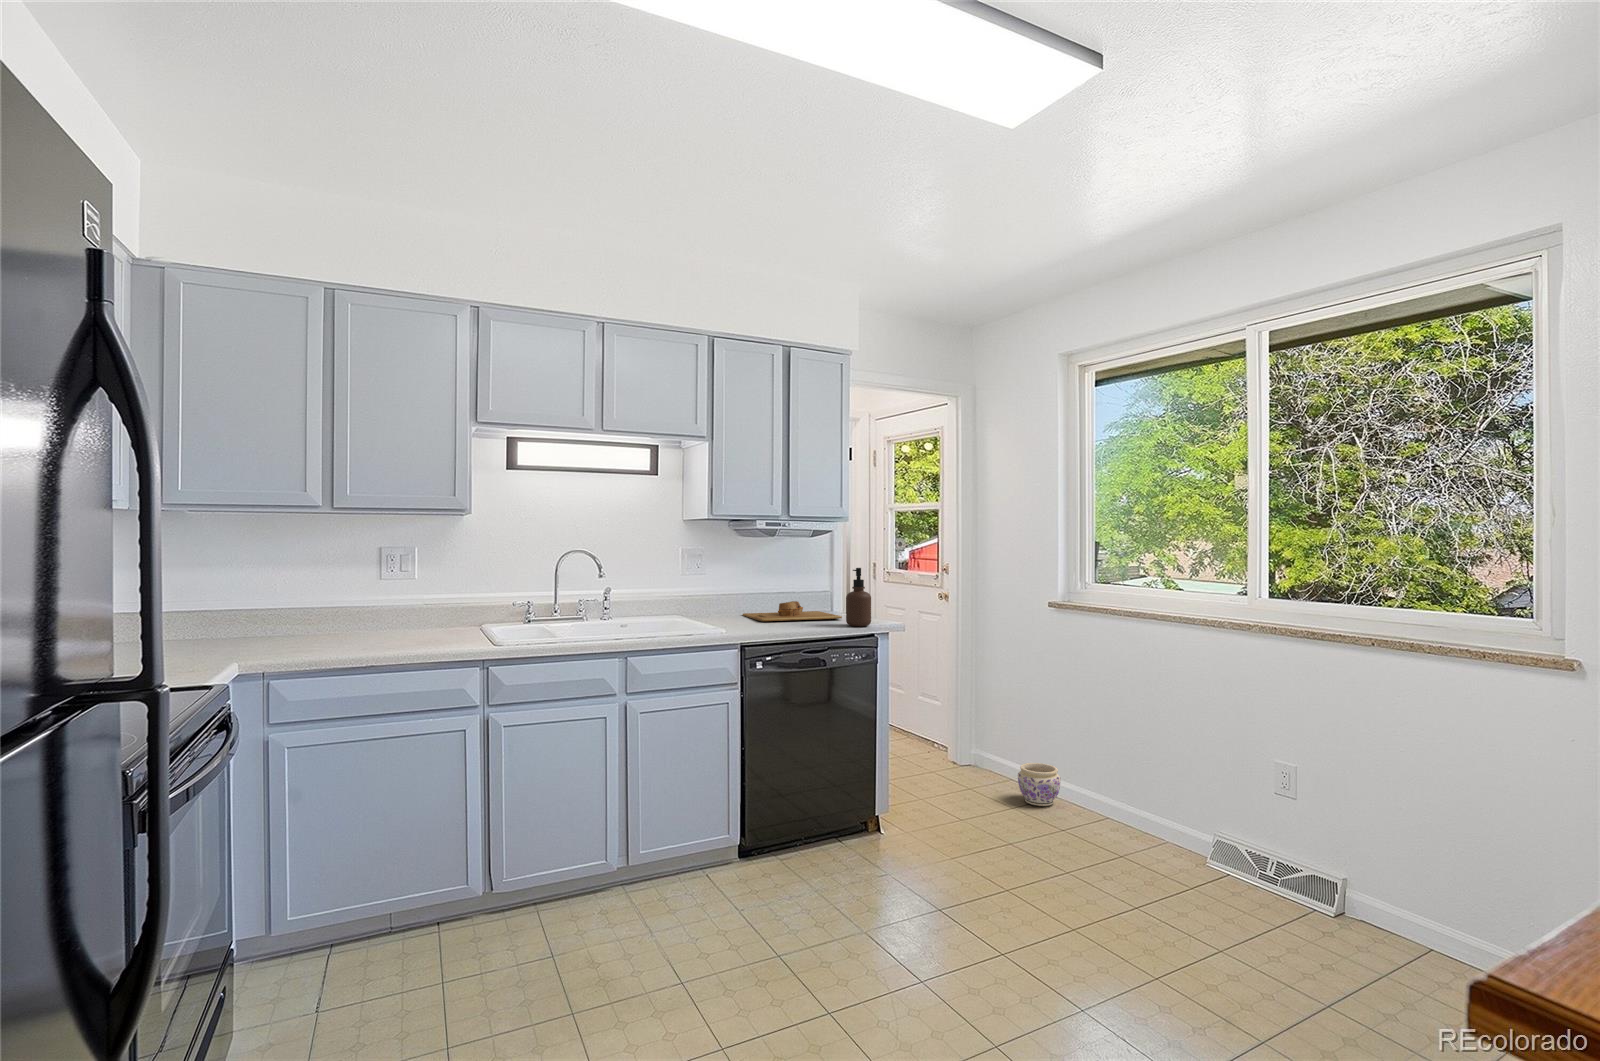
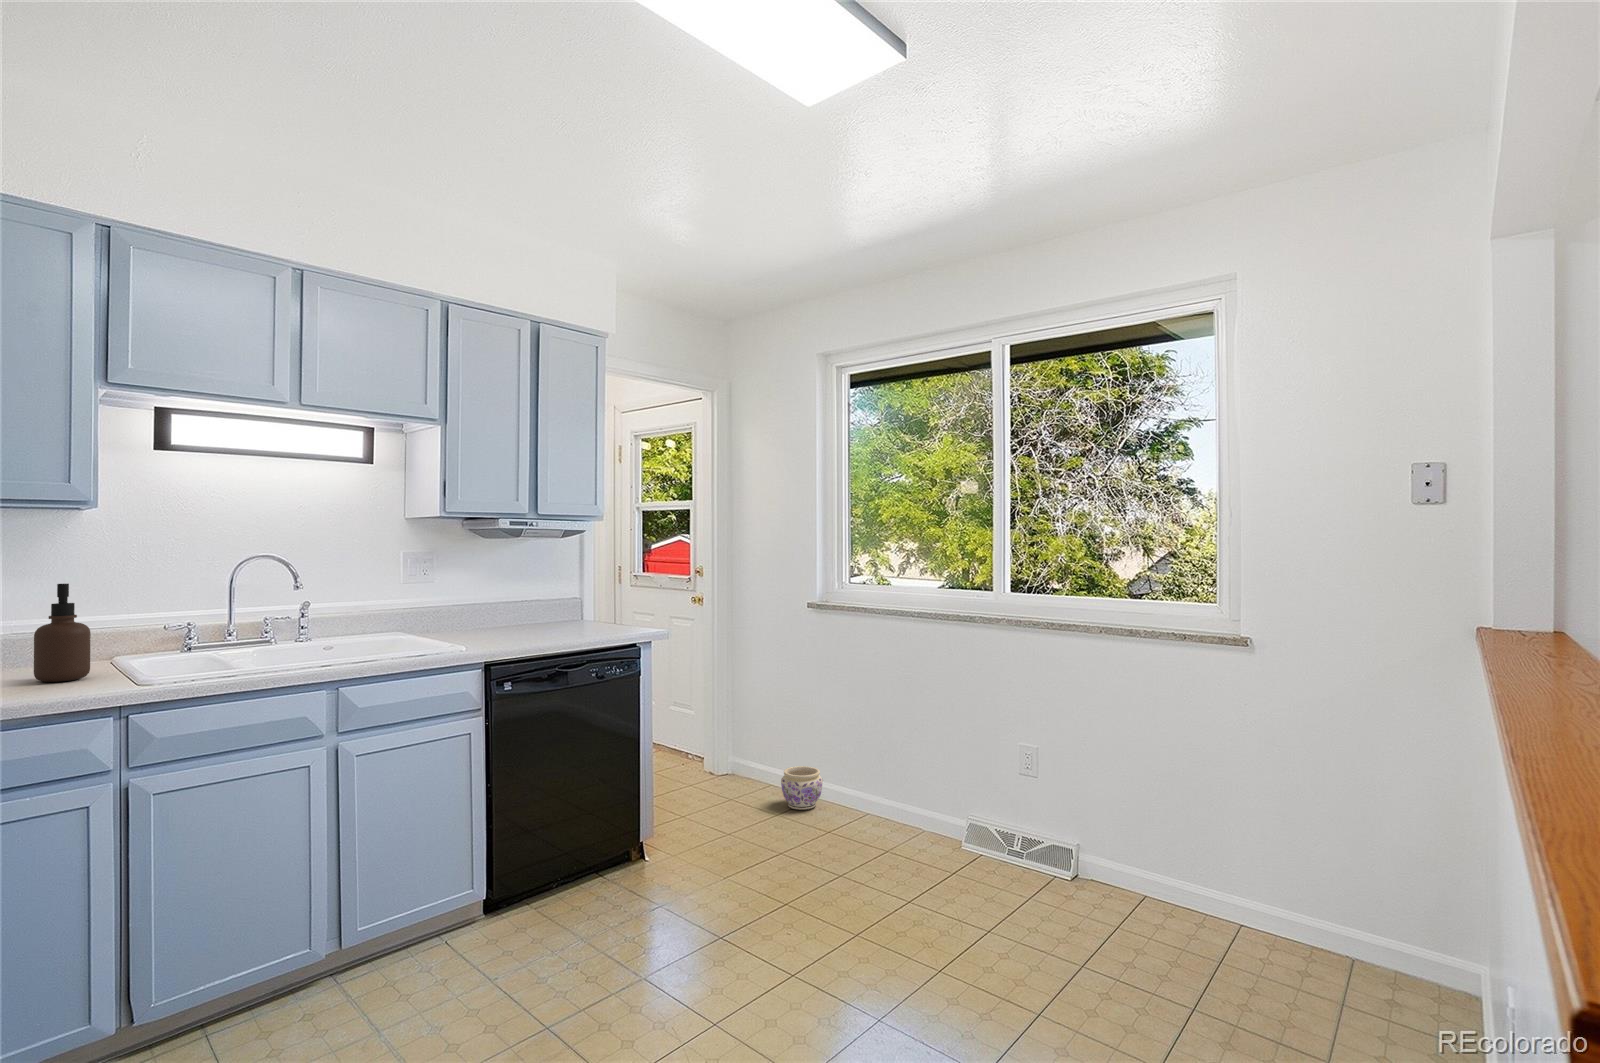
soap dispenser: present [846,568,871,626] -> present [34,584,91,682]
cutting board: present [743,601,842,621] -> none [480,611,600,636]

